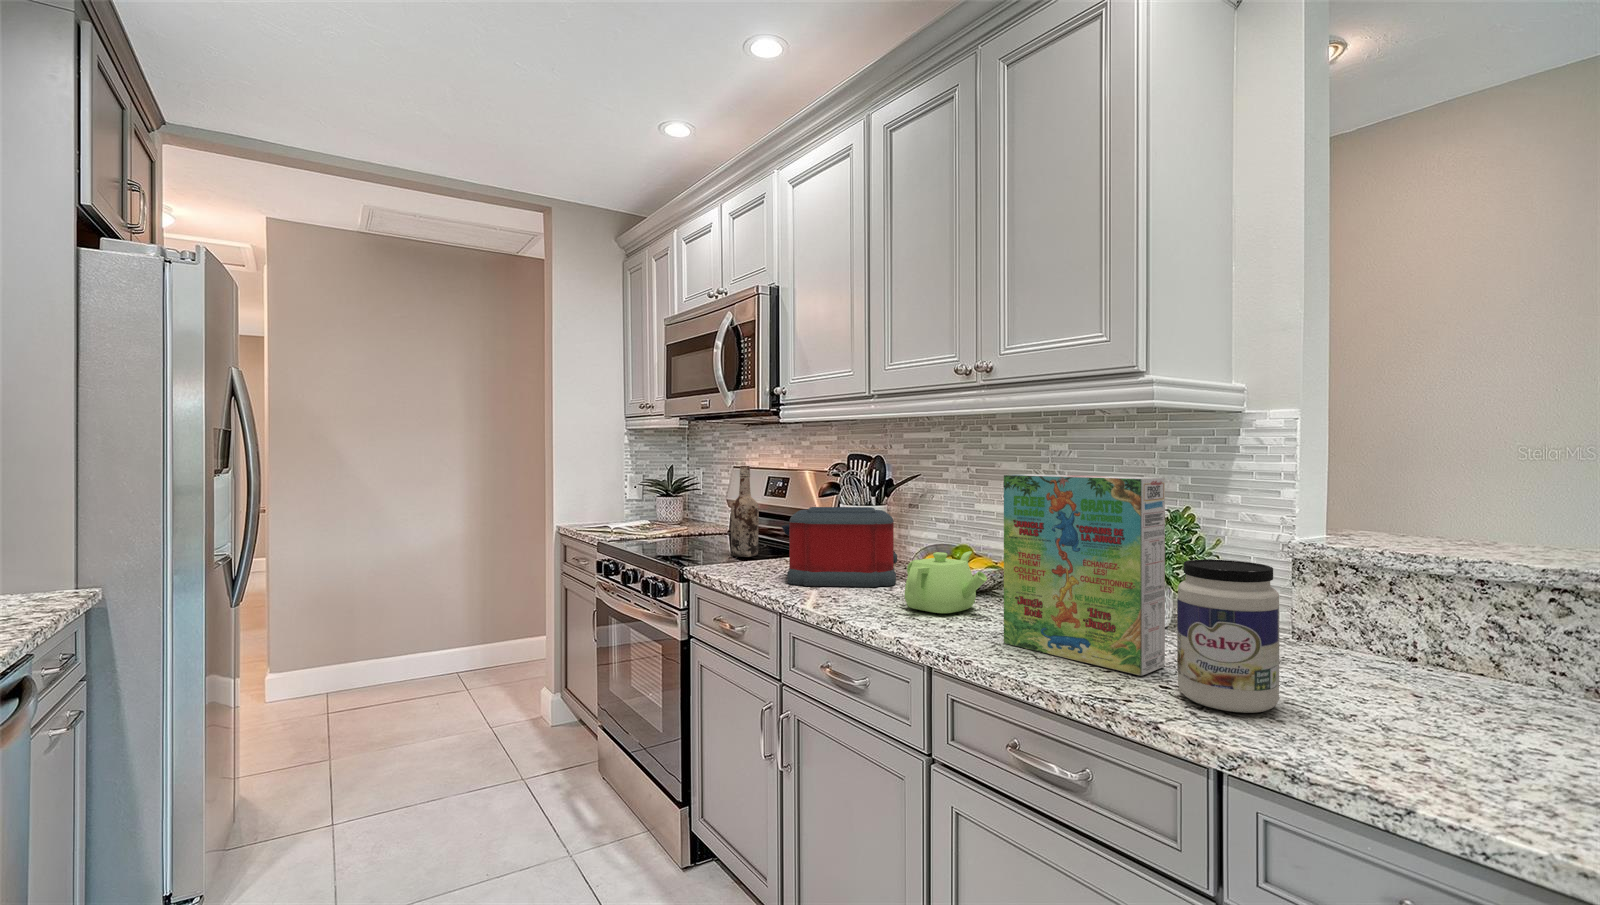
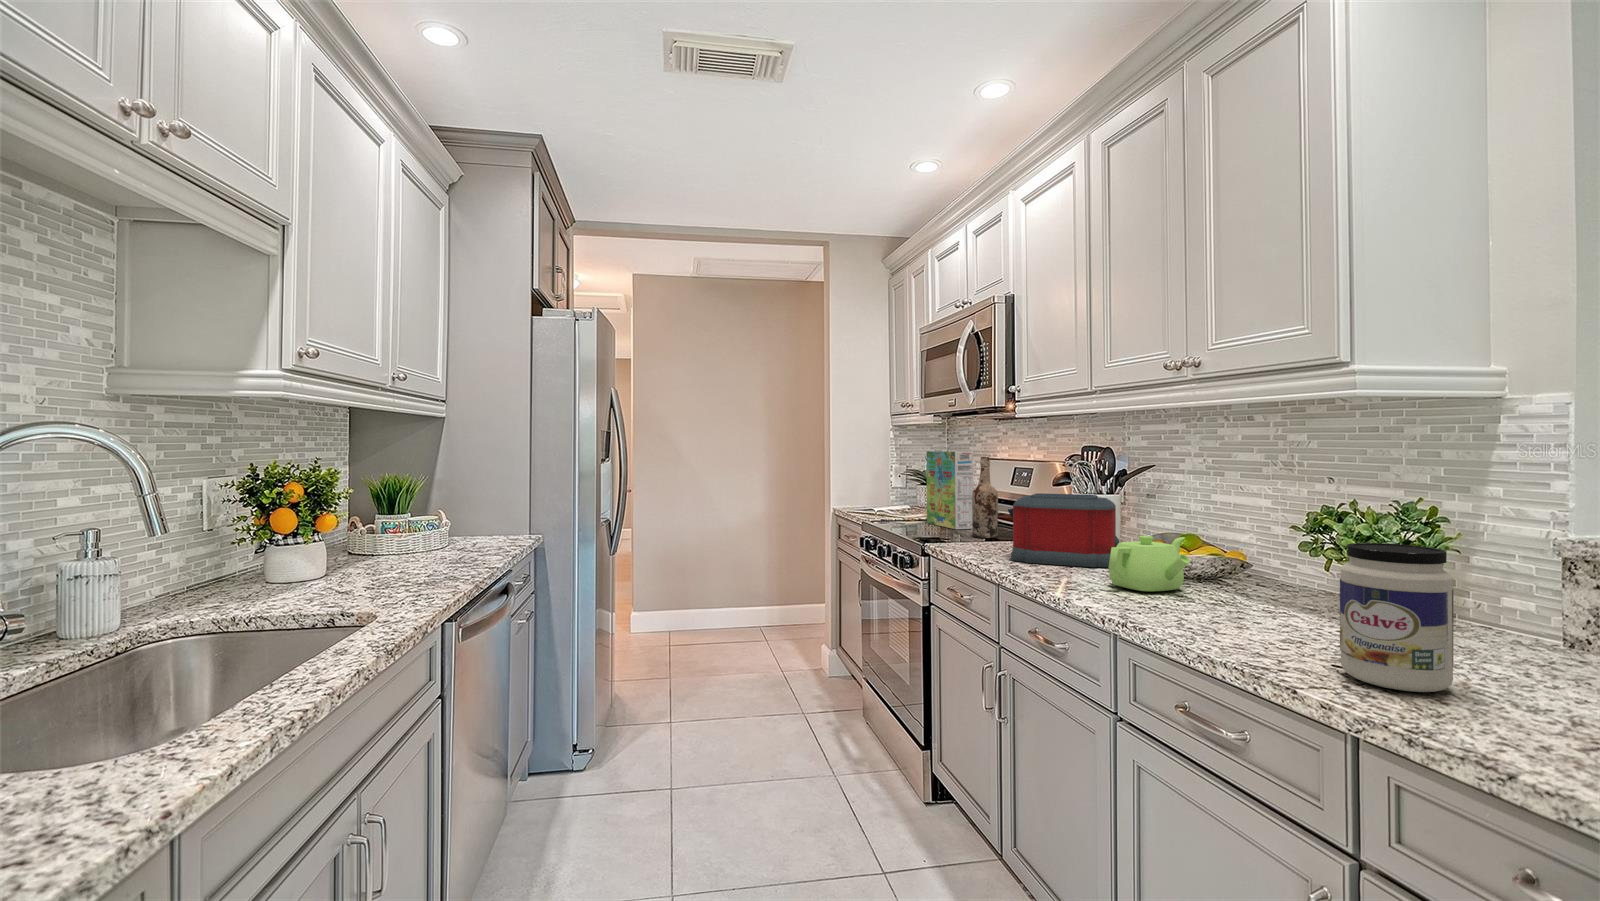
cereal box: present [1004,474,1165,676] -> present [927,451,973,529]

